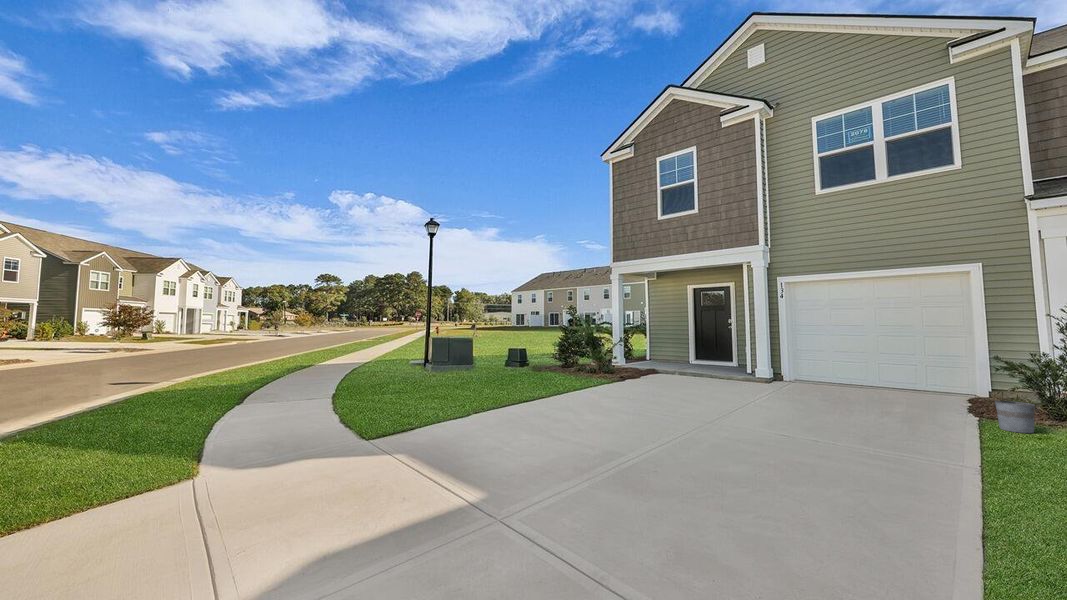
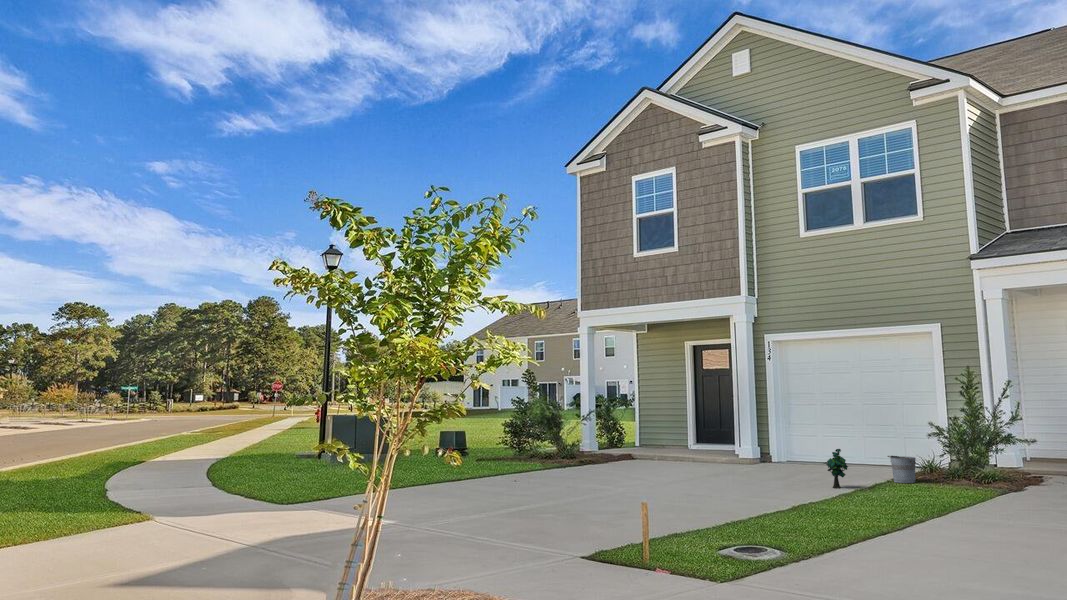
decorative plant: none [929,393,968,438] -> present [825,449,848,488]

